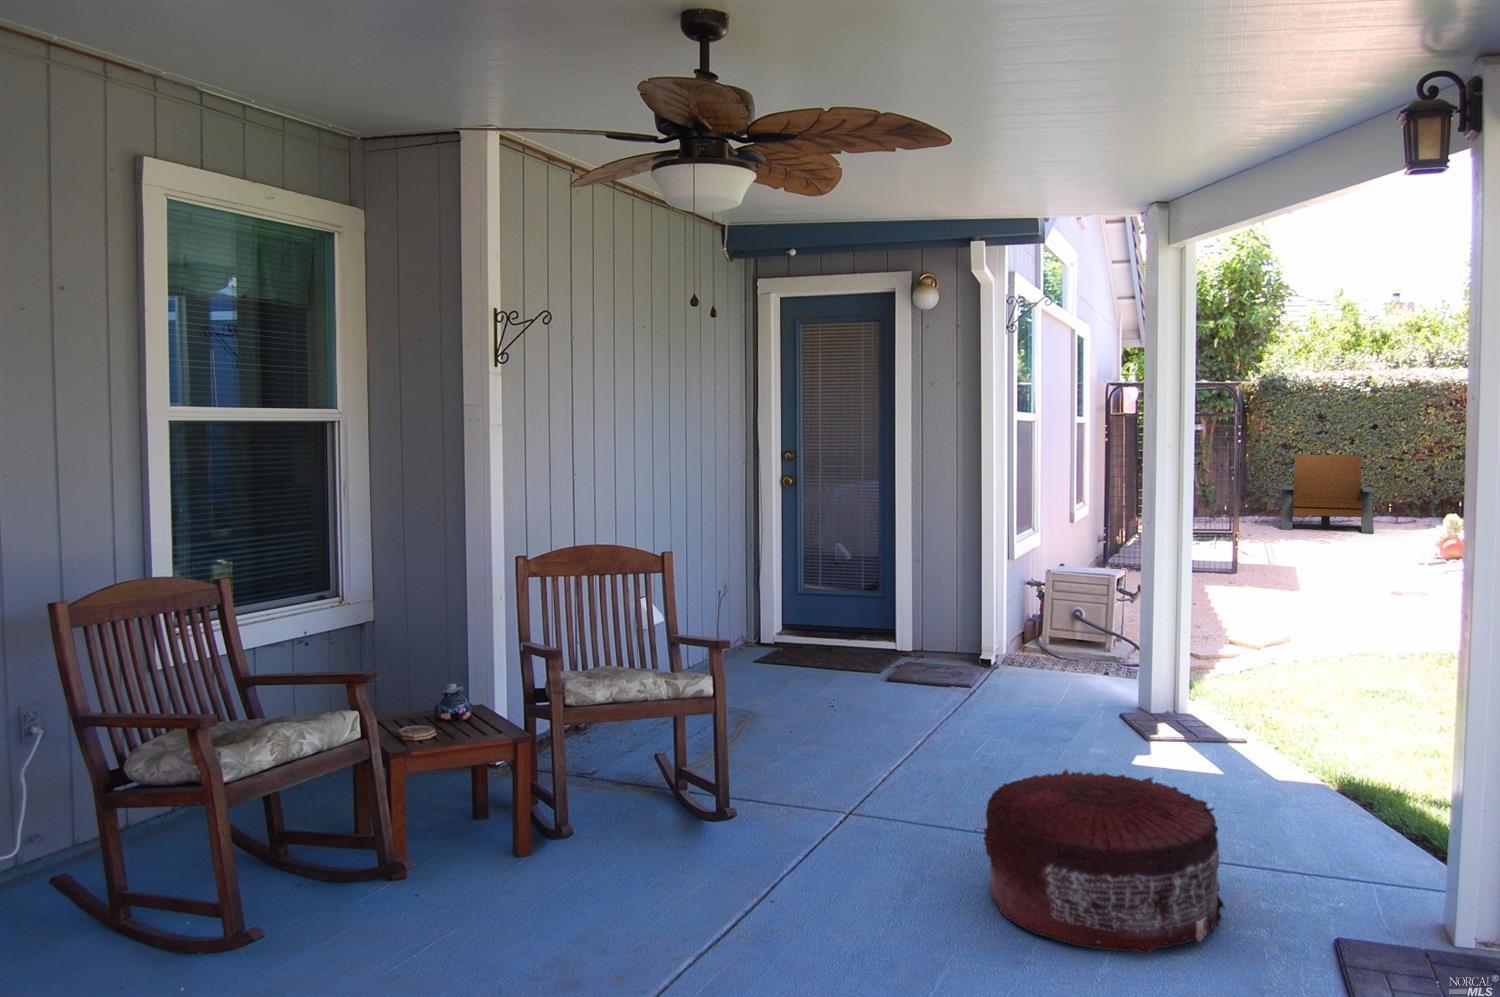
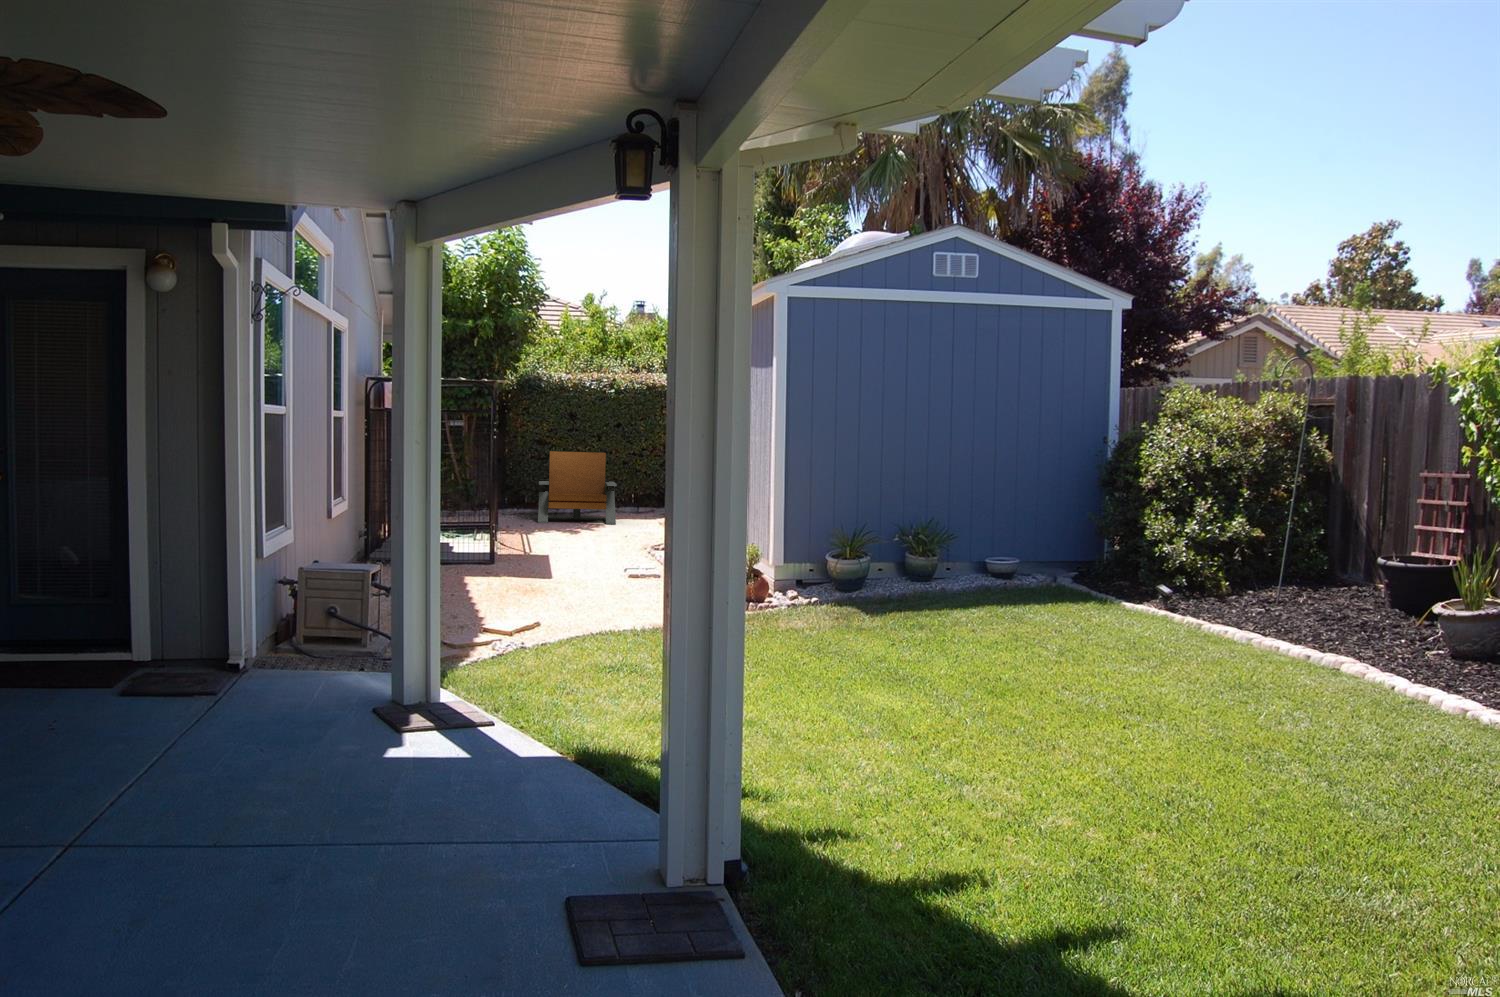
pouf: present [984,770,1225,953] -> none [226,739,449,893]

